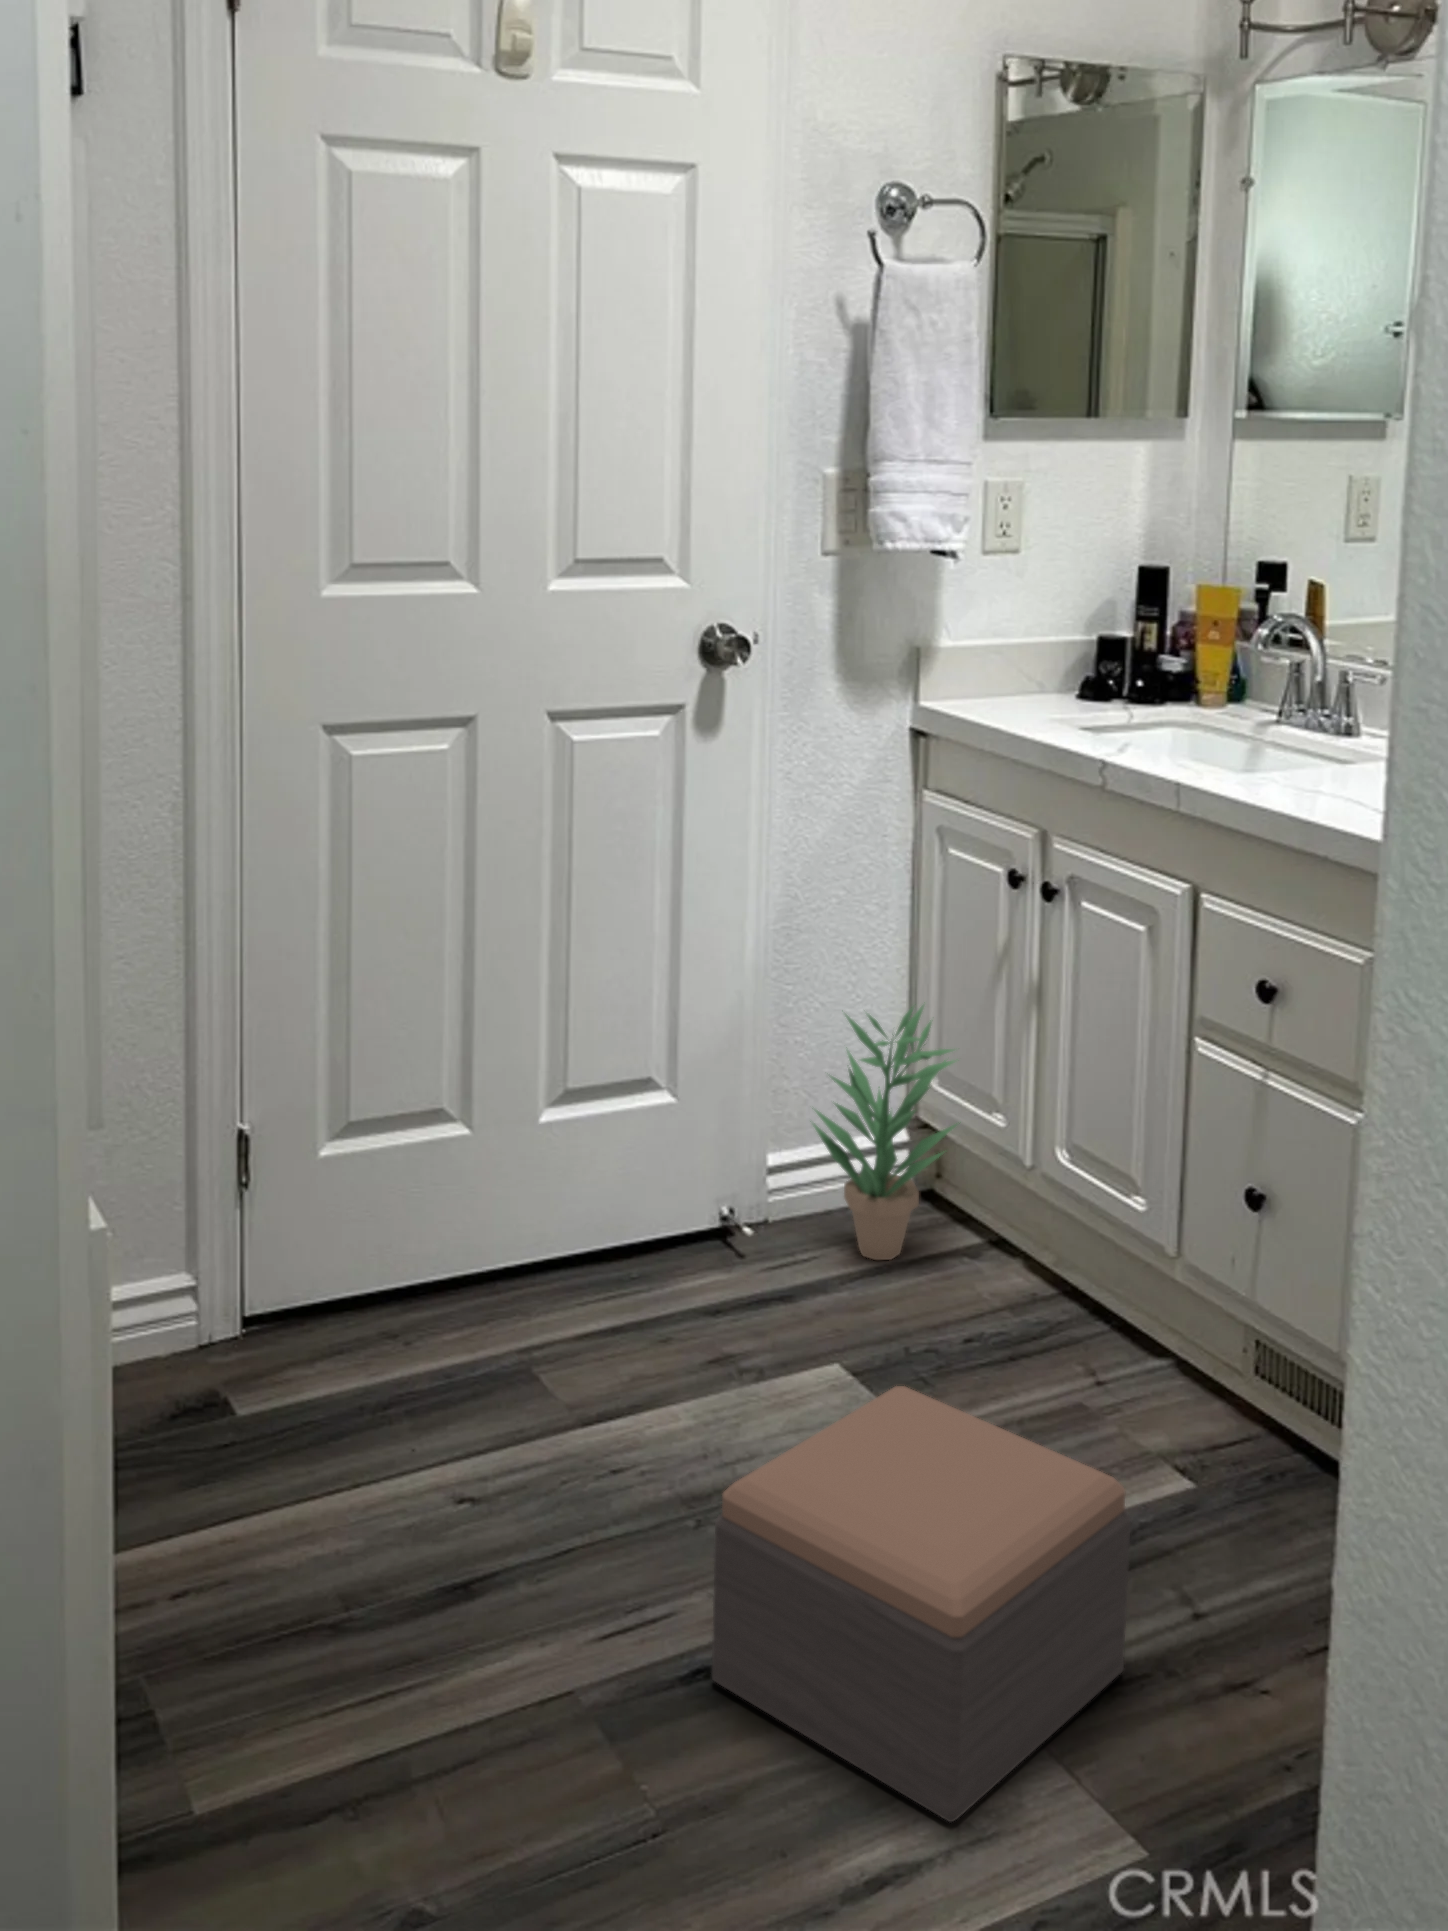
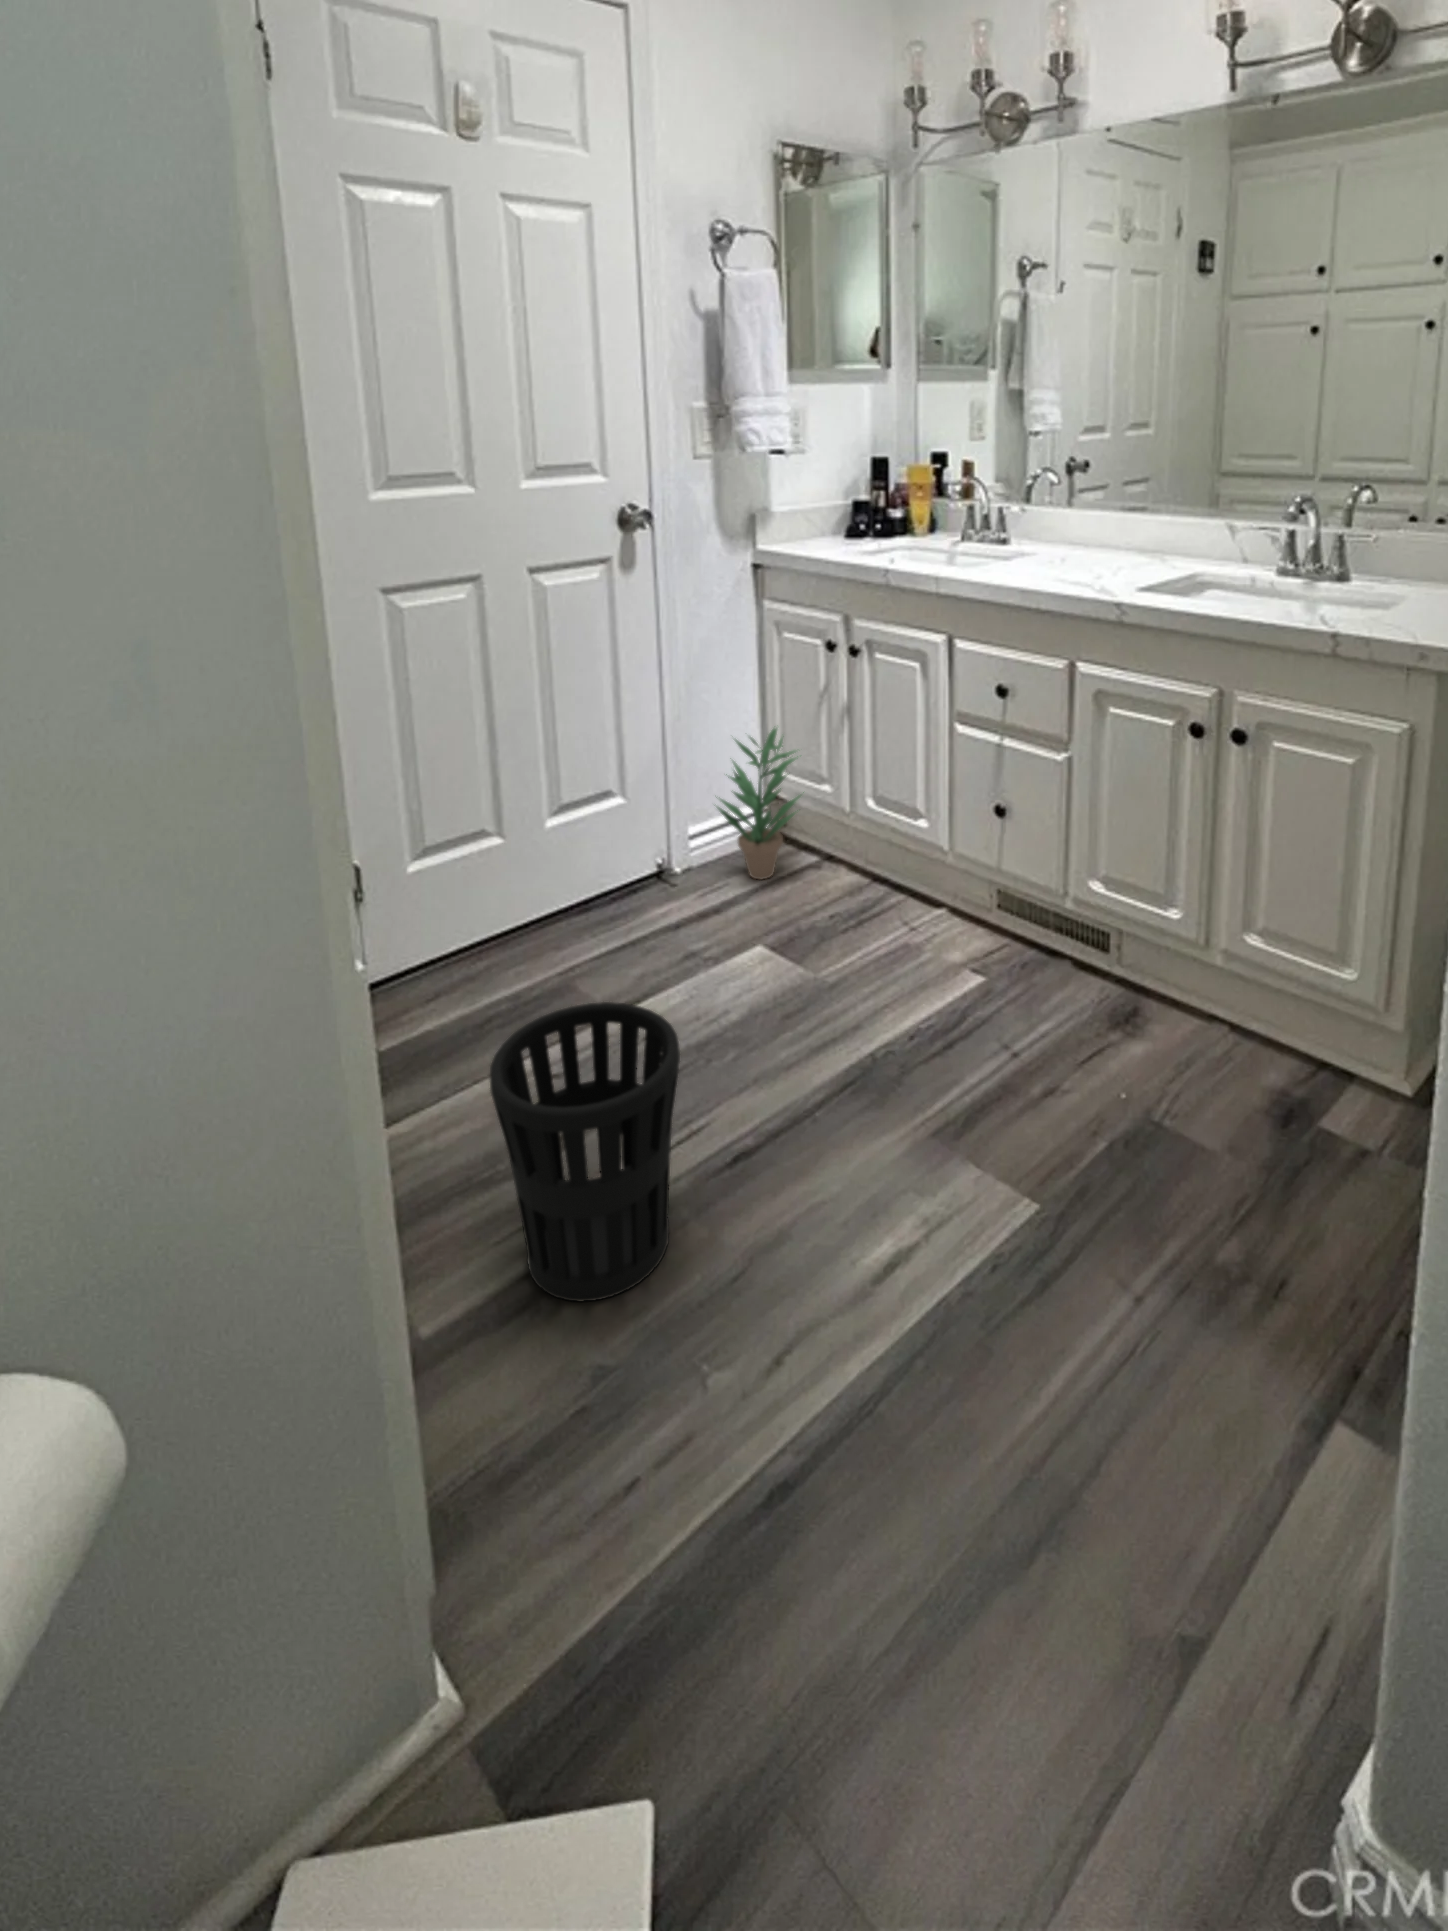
wastebasket: none [336,1380,608,1817] -> present [490,1002,680,1302]
footstool: present [712,1386,1131,1823] -> none [741,956,988,1222]

